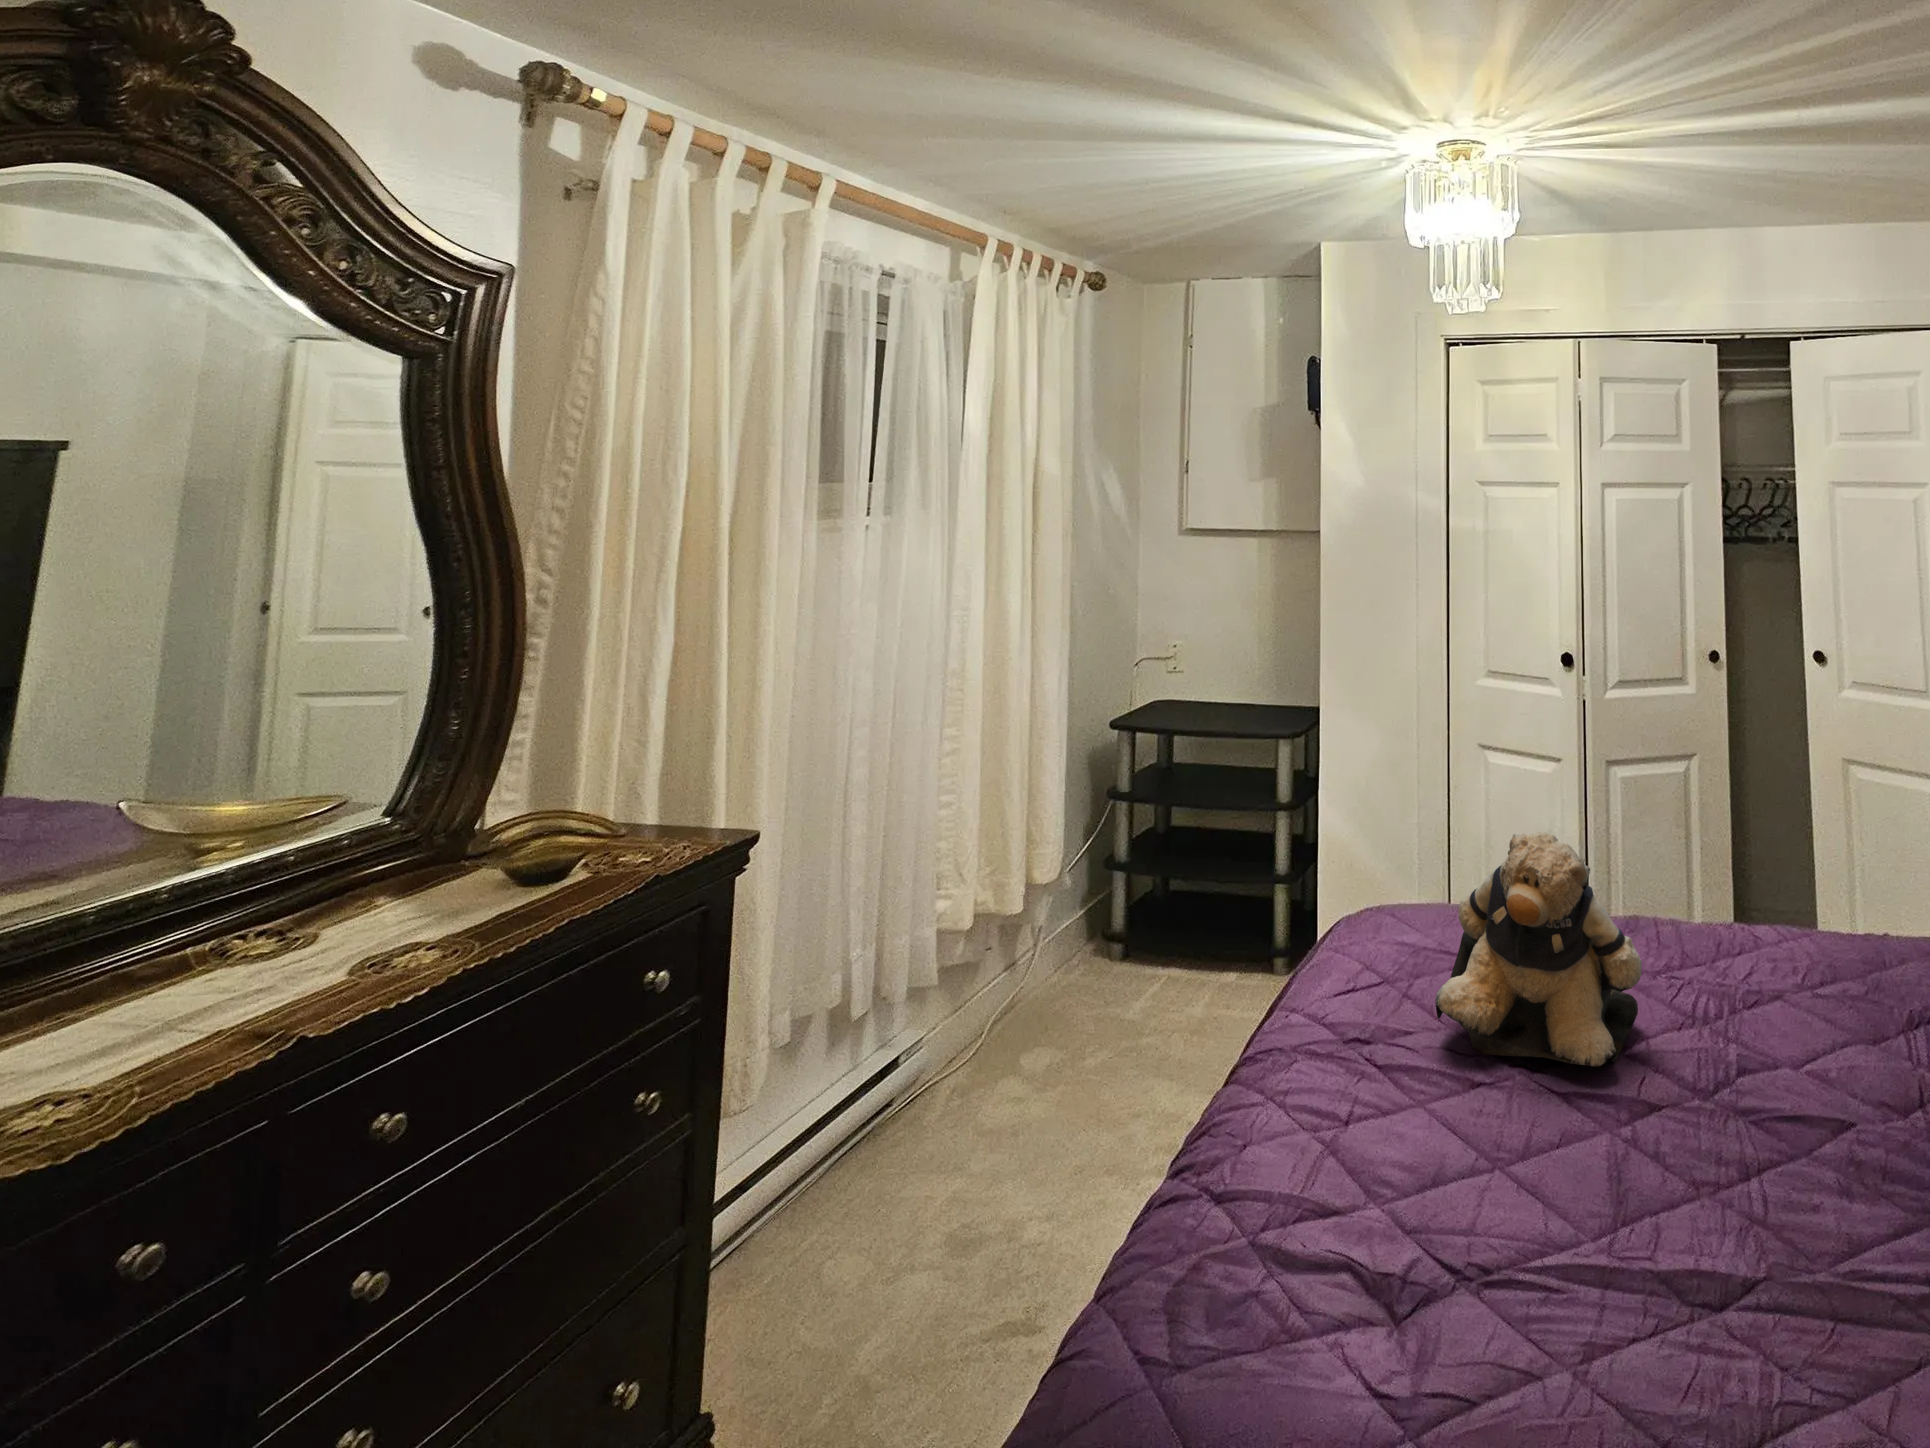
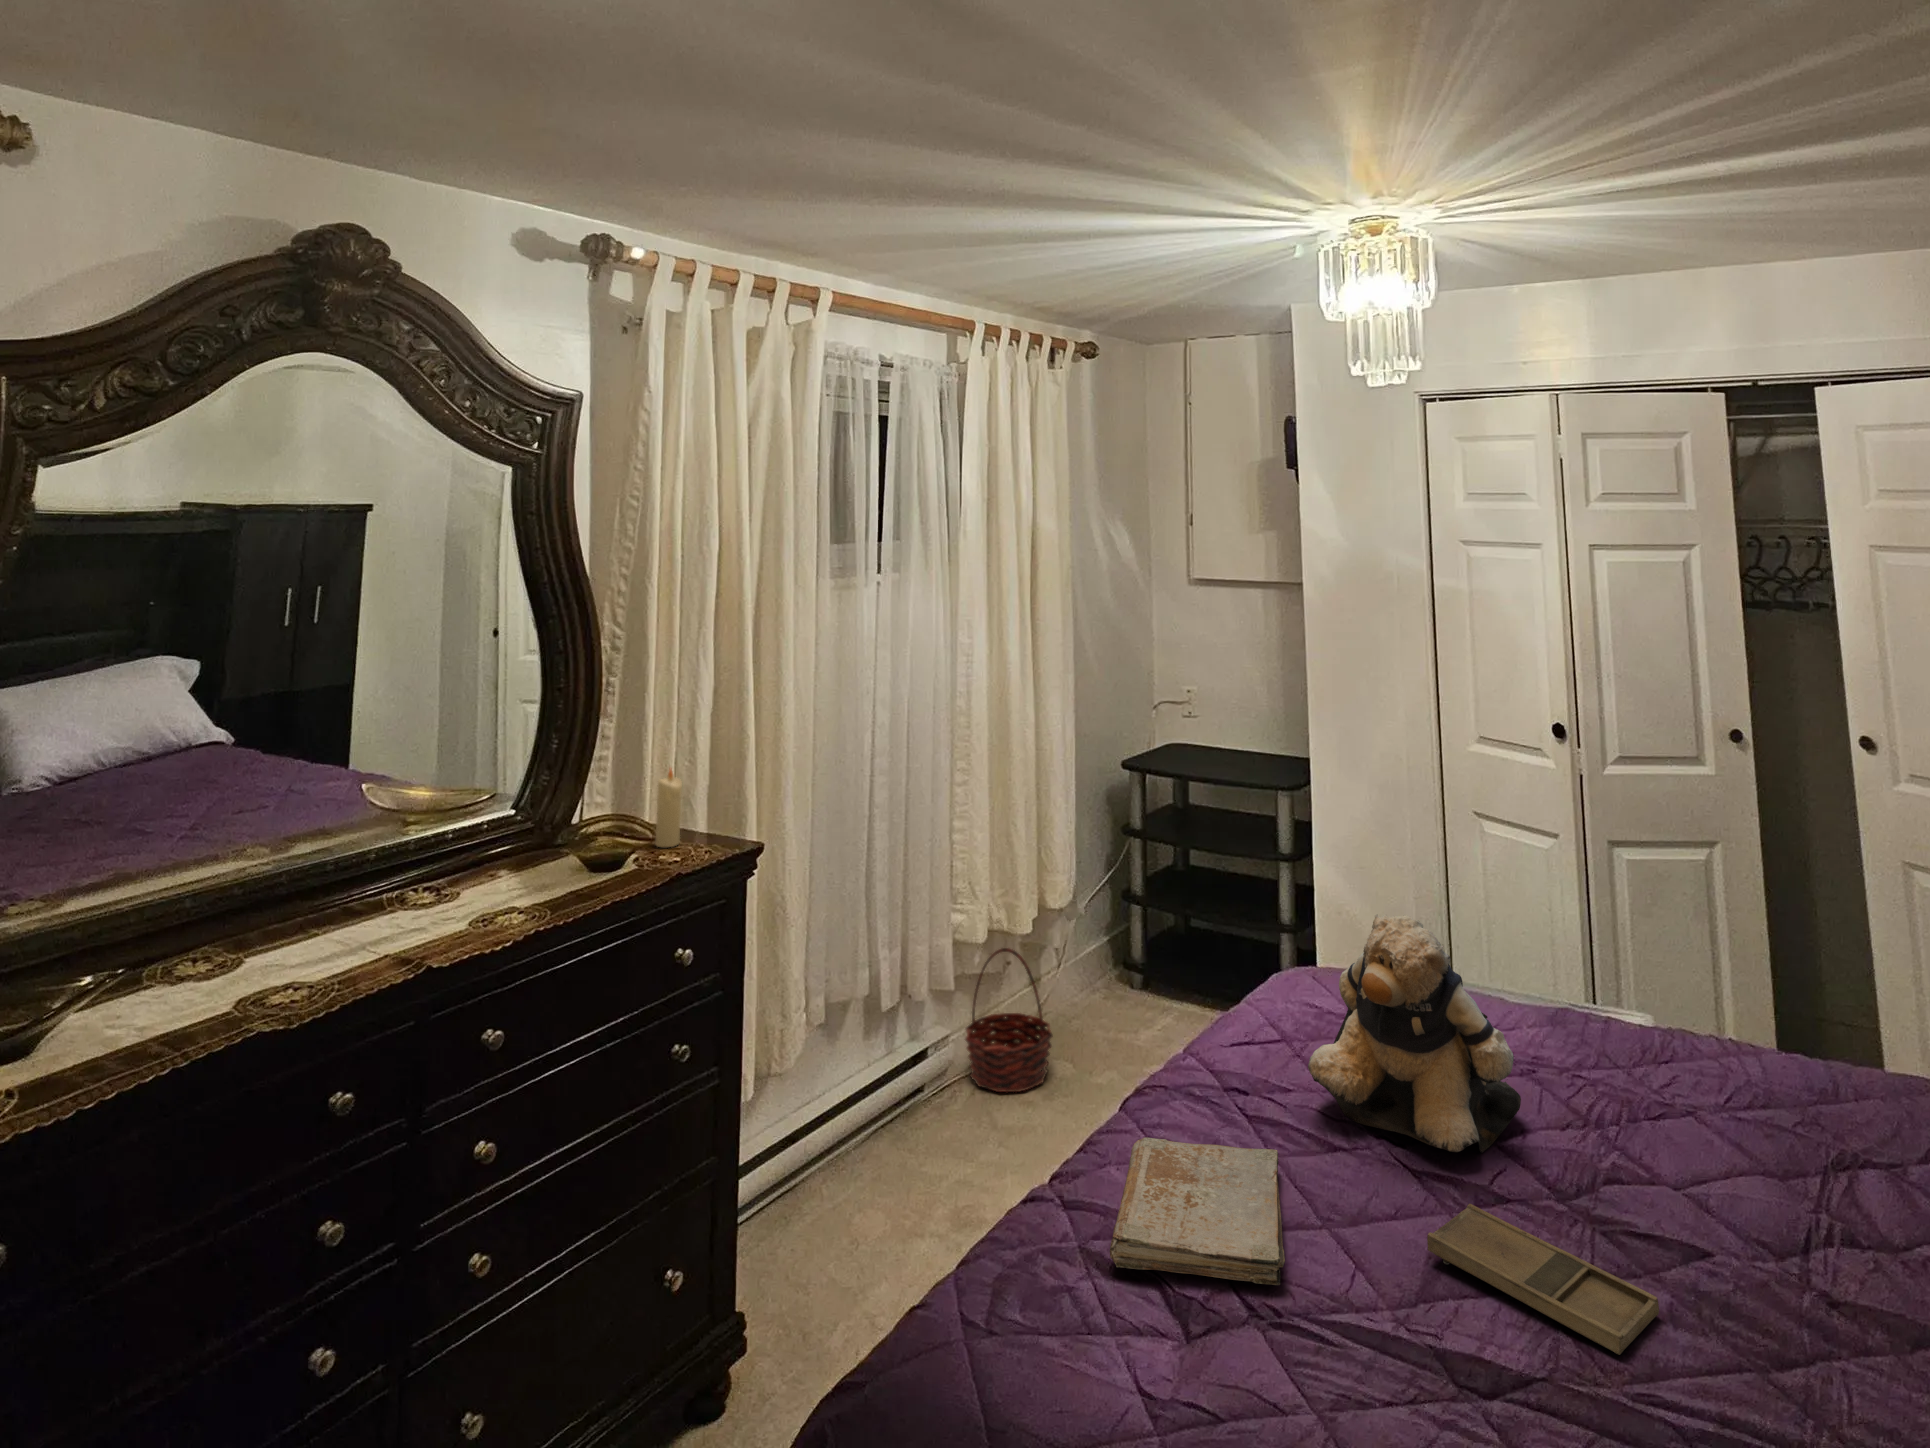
candle: none [616,742,657,848] -> present [656,769,682,848]
basket: none [943,934,1048,1096] -> present [965,948,1053,1092]
book: none [1269,1096,1485,1261] -> present [1110,1138,1285,1285]
tray: none [1612,1115,1835,1237] -> present [1427,1204,1659,1355]

